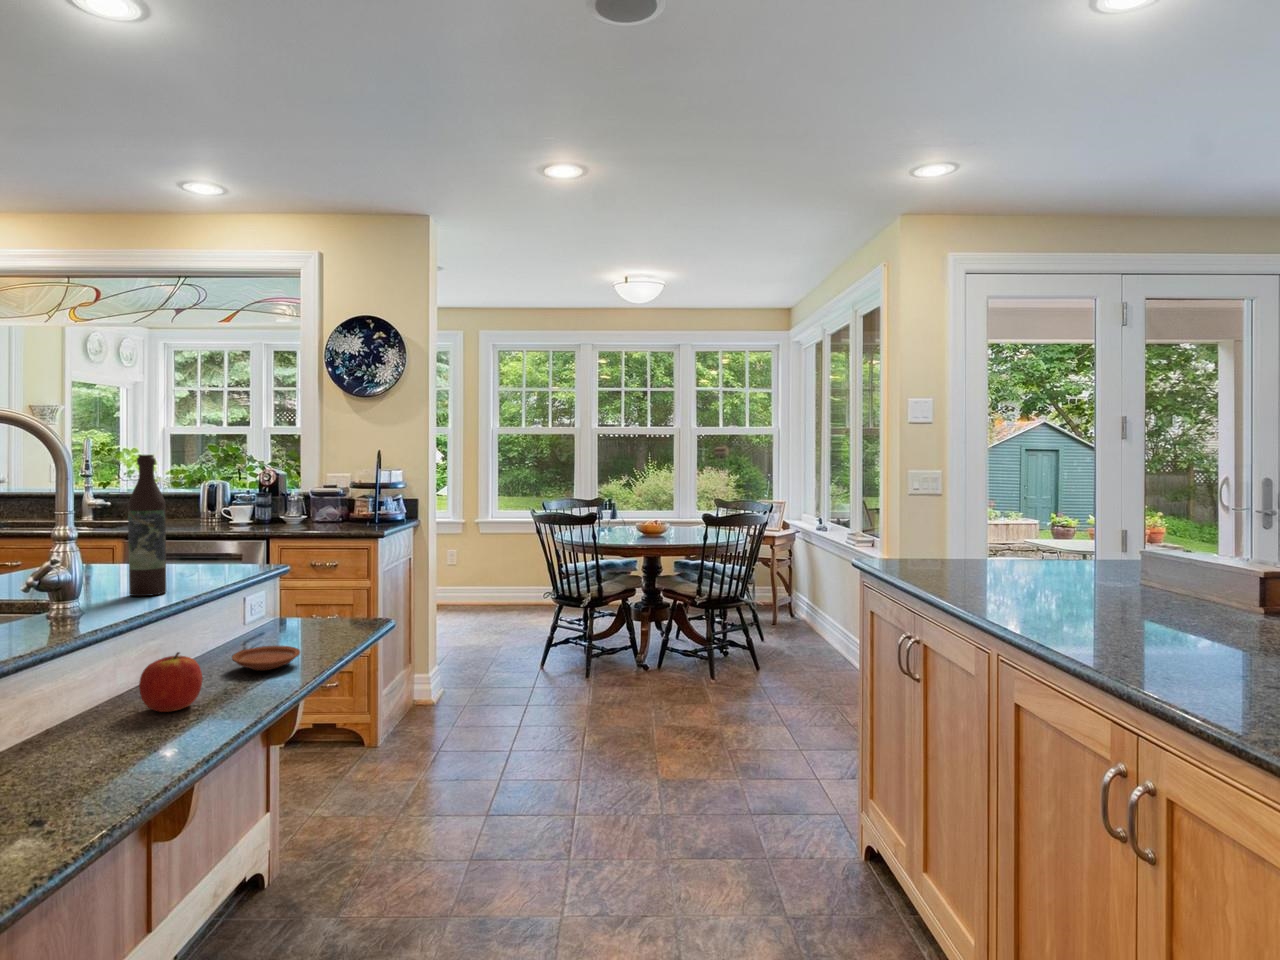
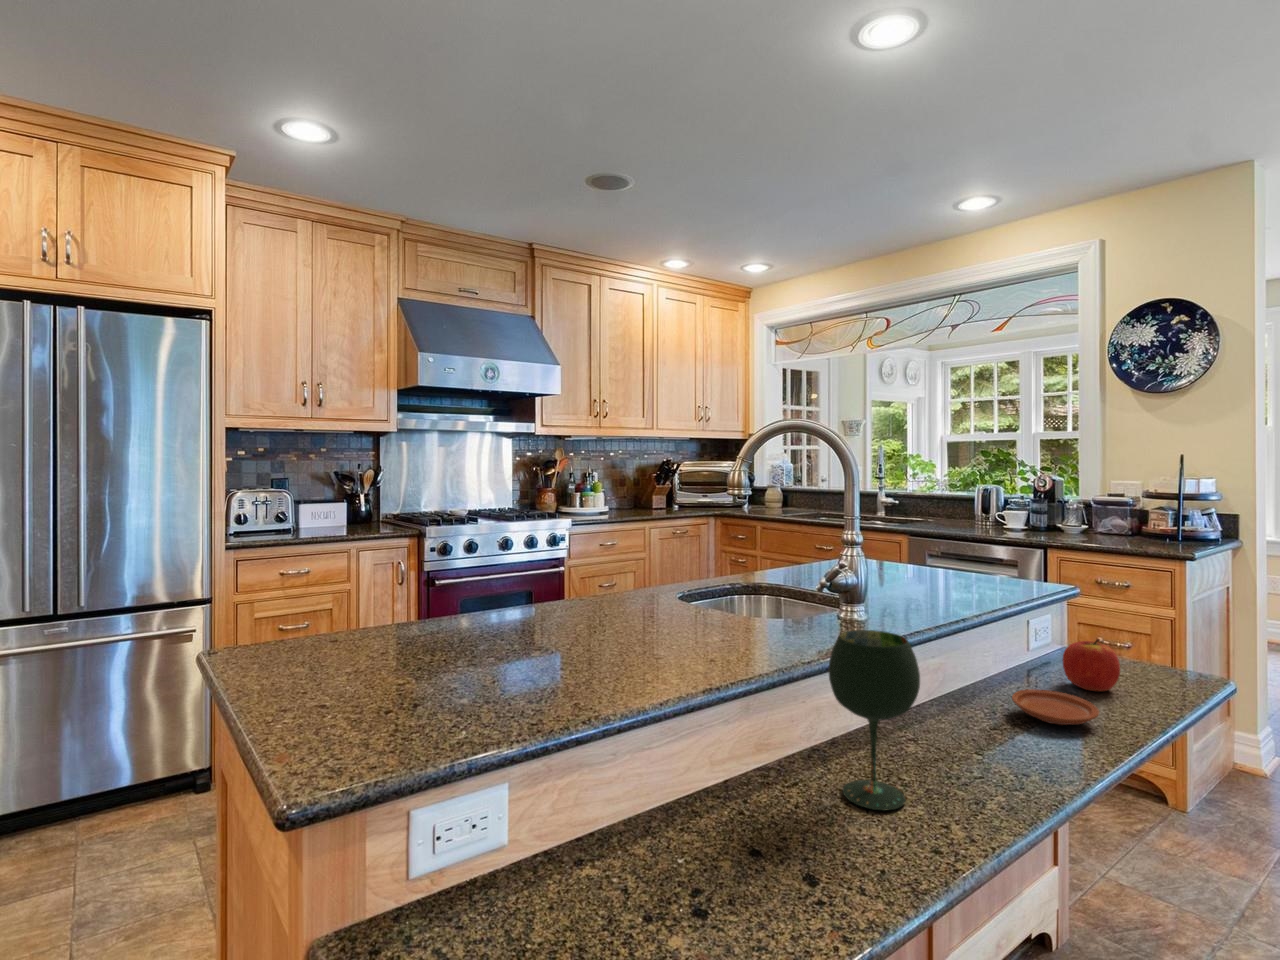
wine bottle: present [128,455,166,596] -> none [909,466,943,609]
wine glass: none [47,606,145,769] -> present [828,630,920,811]
apple: present [139,652,202,712] -> present [1062,639,1120,691]

